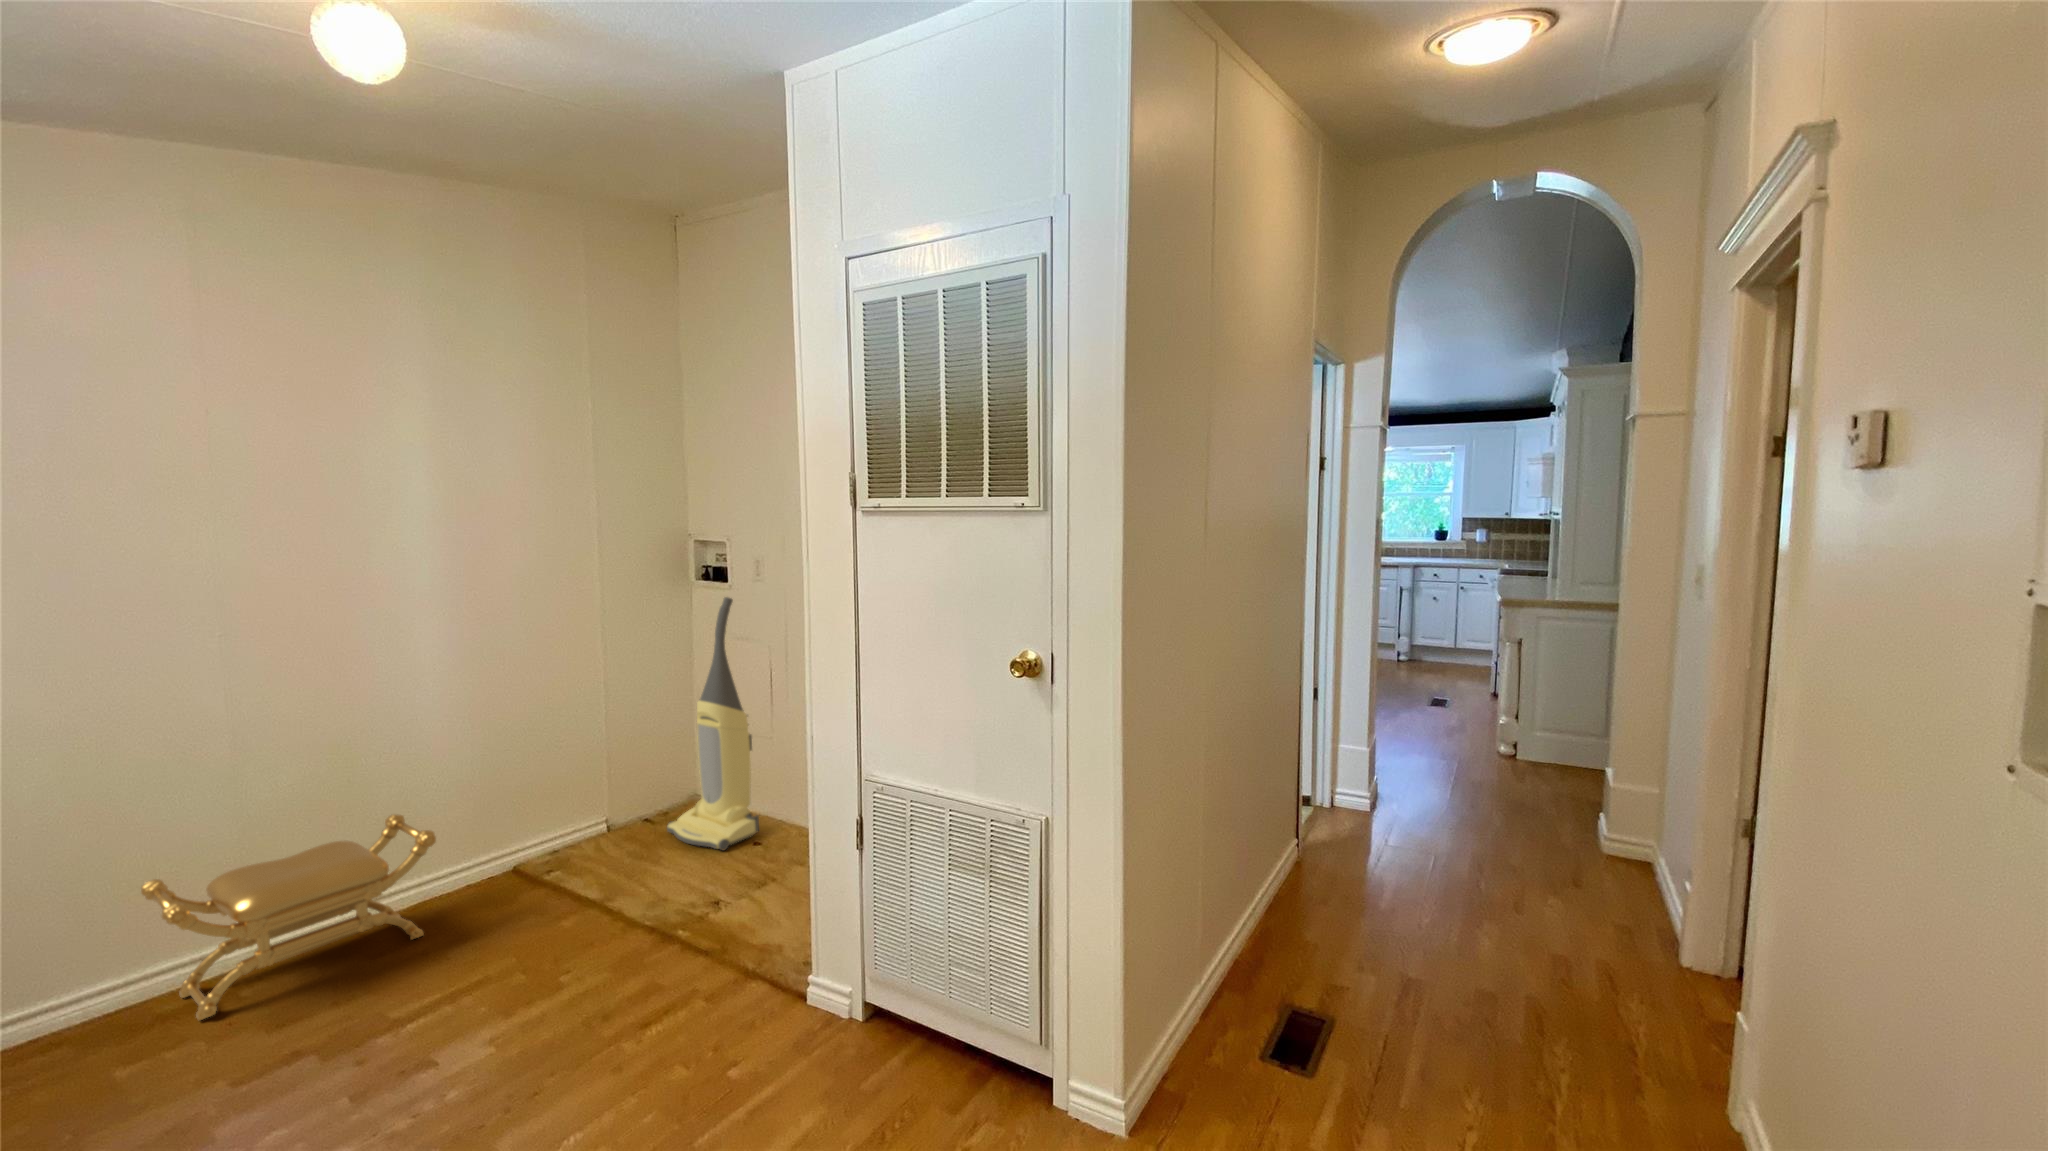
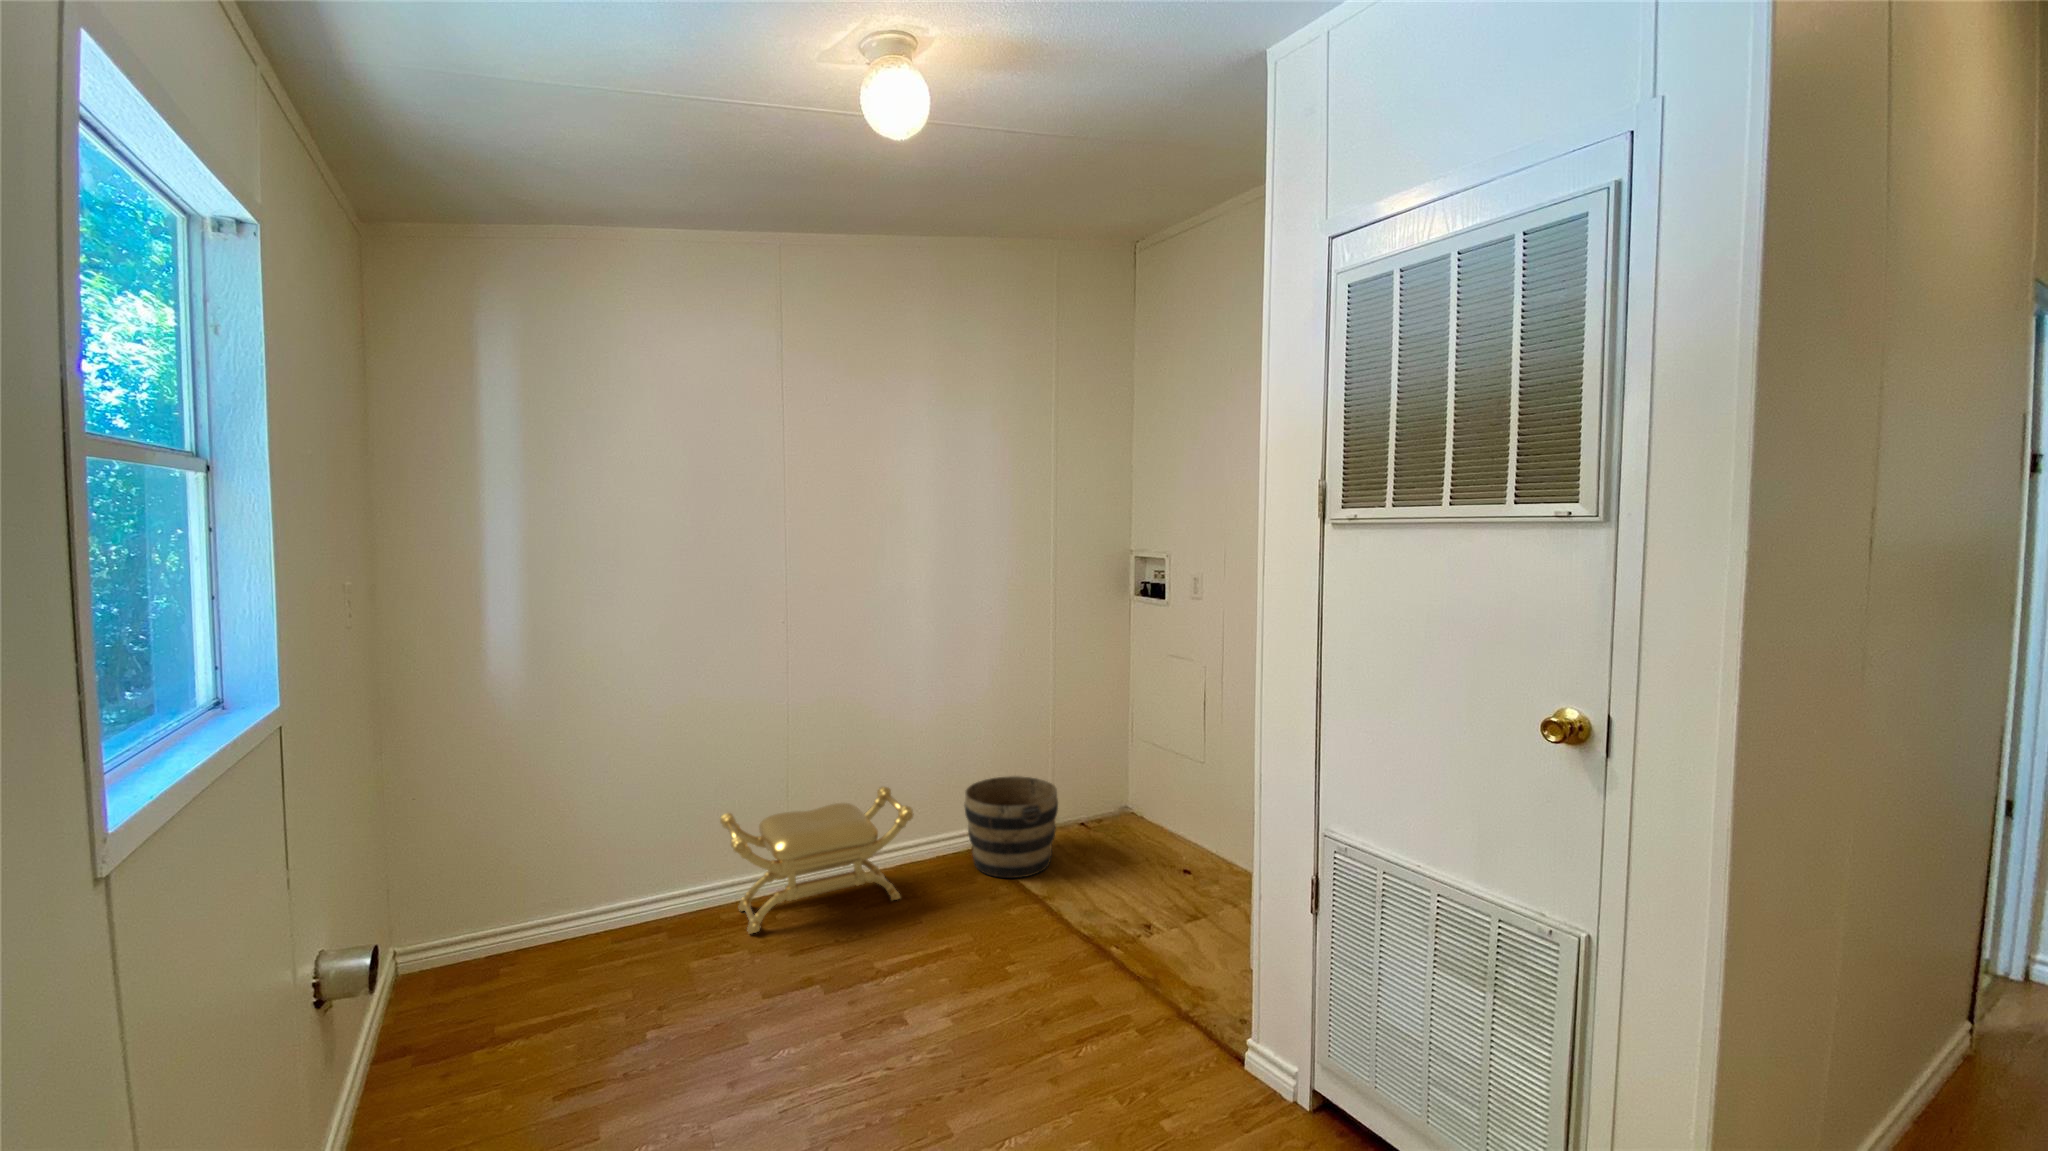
vacuum cleaner: present [667,597,759,850] -> none [1100,612,1190,871]
bucket: none [503,779,616,889] -> present [964,776,1058,878]

